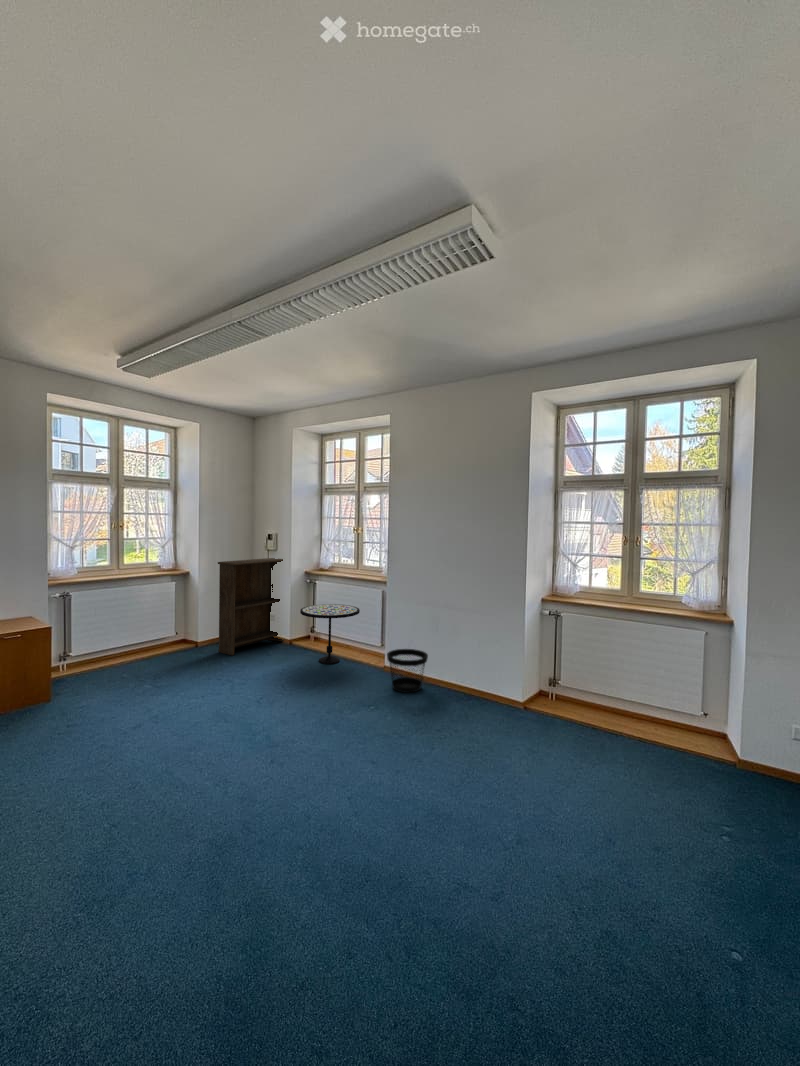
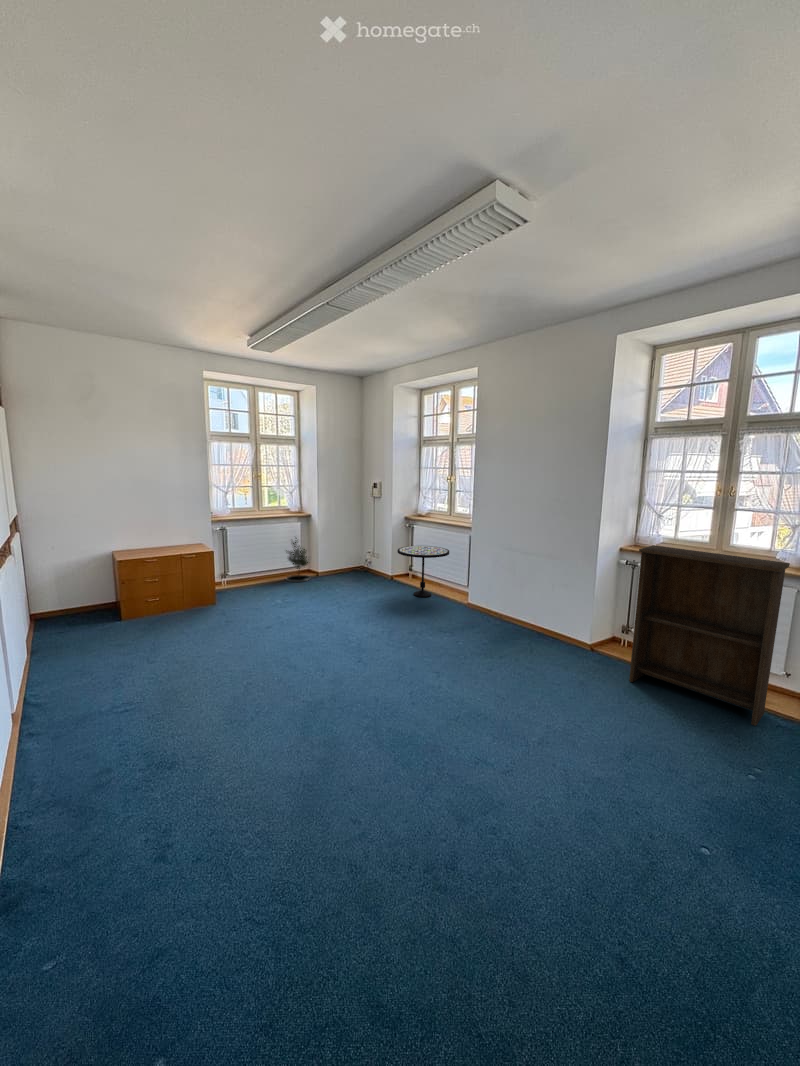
bookshelf: present [218,558,284,655] -> present [629,545,790,726]
potted tree: none [153,599,189,657] -> present [286,538,310,582]
wastebasket: present [387,649,428,693] -> none [467,588,505,626]

